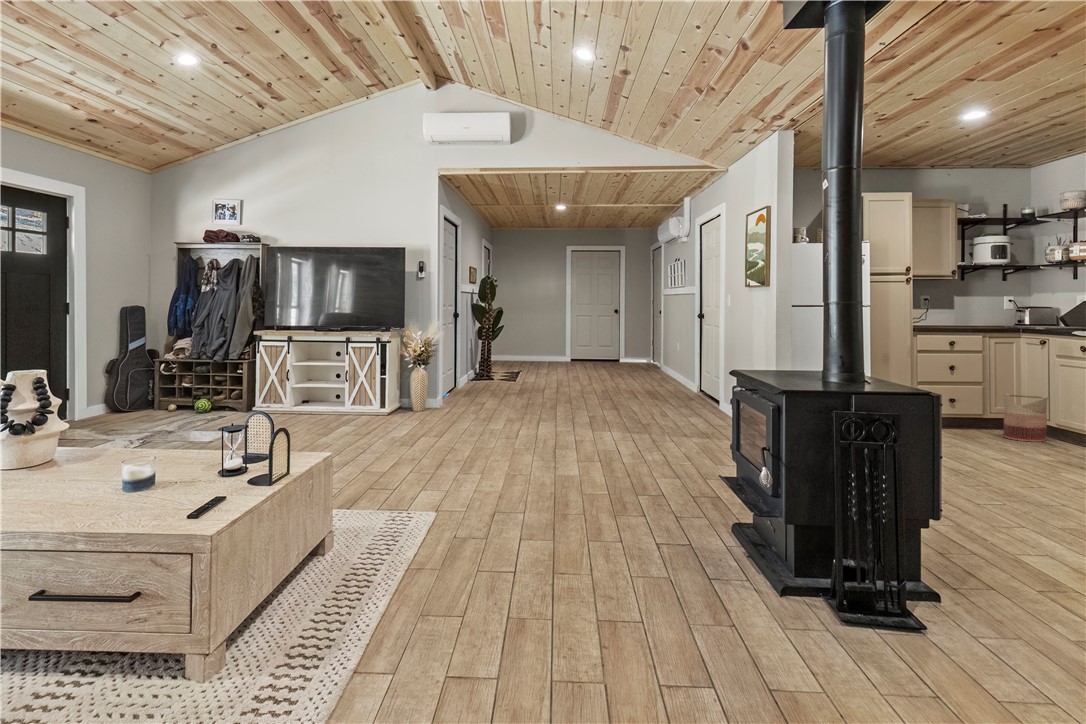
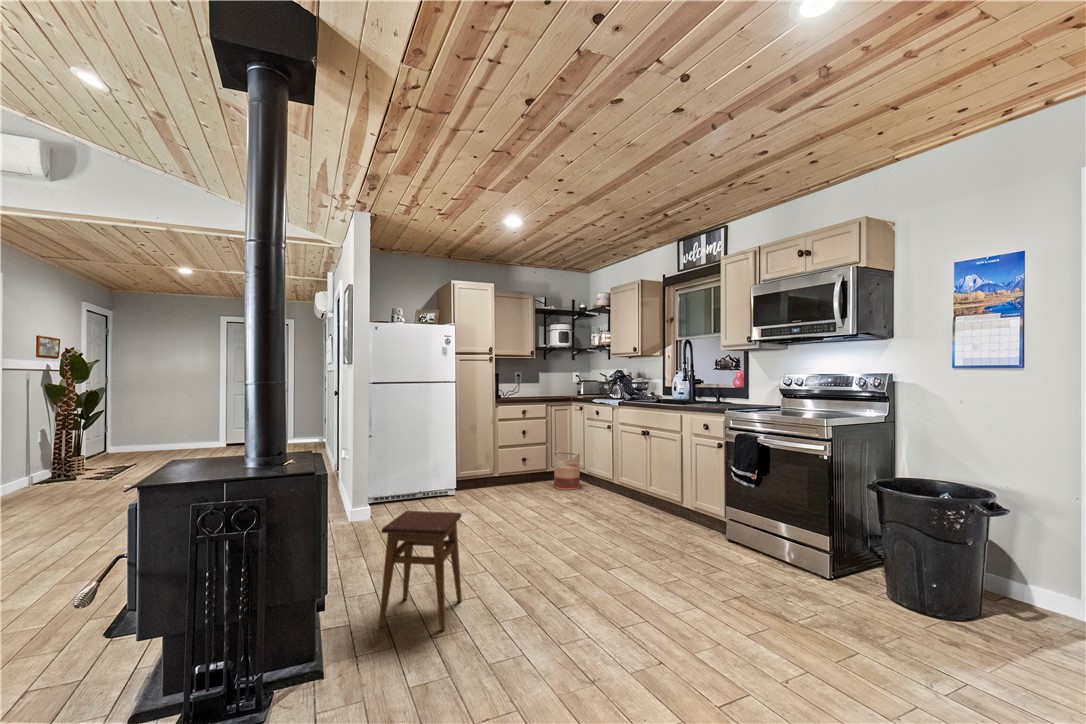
stool: none [956,439,1064,571] -> present [379,511,462,631]

